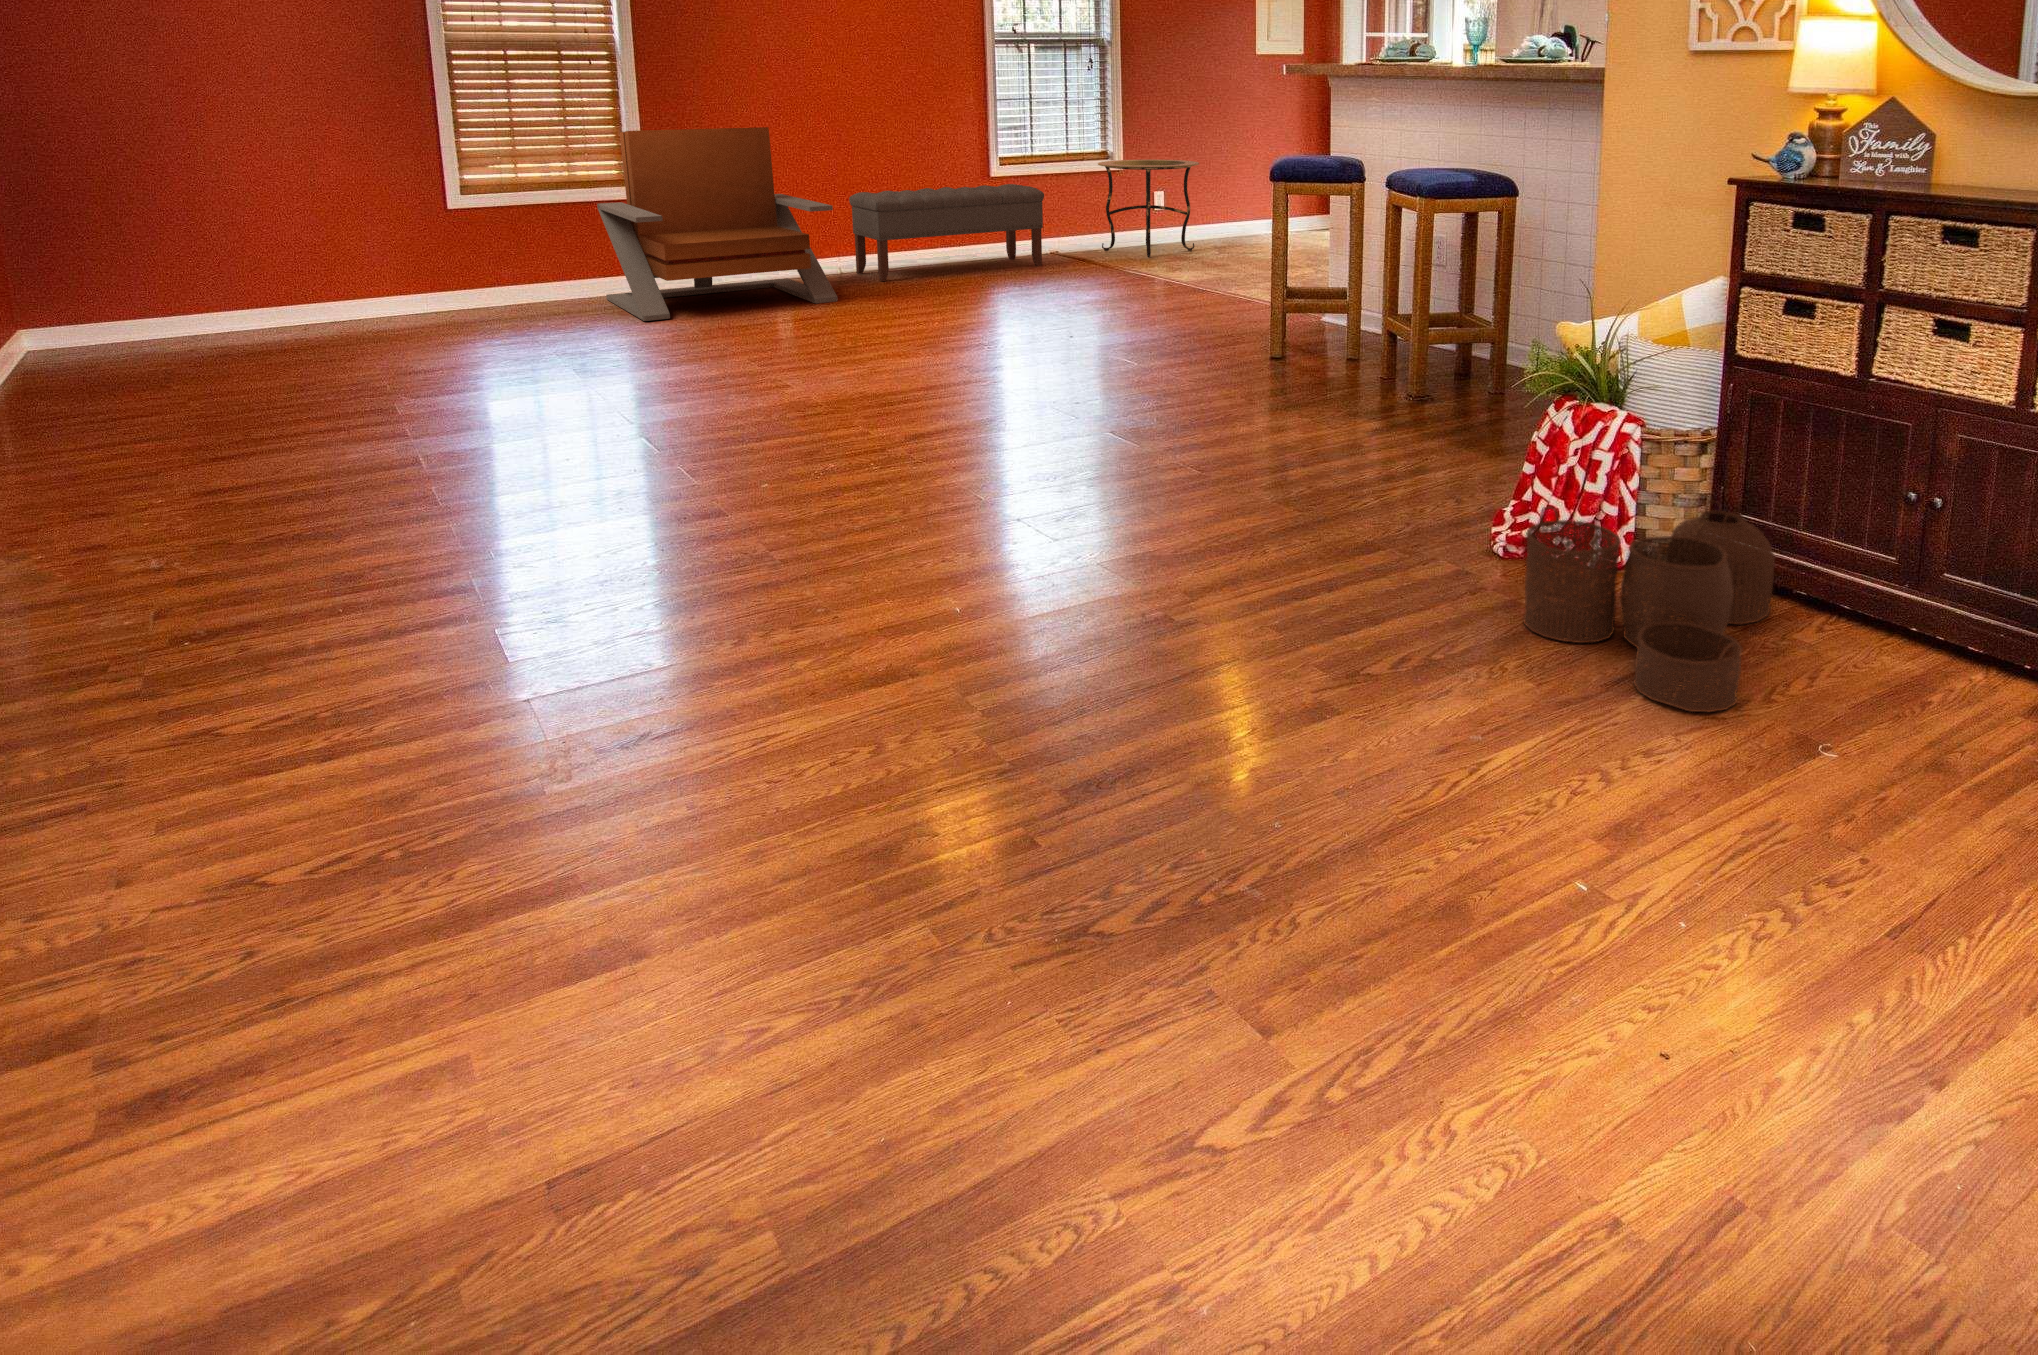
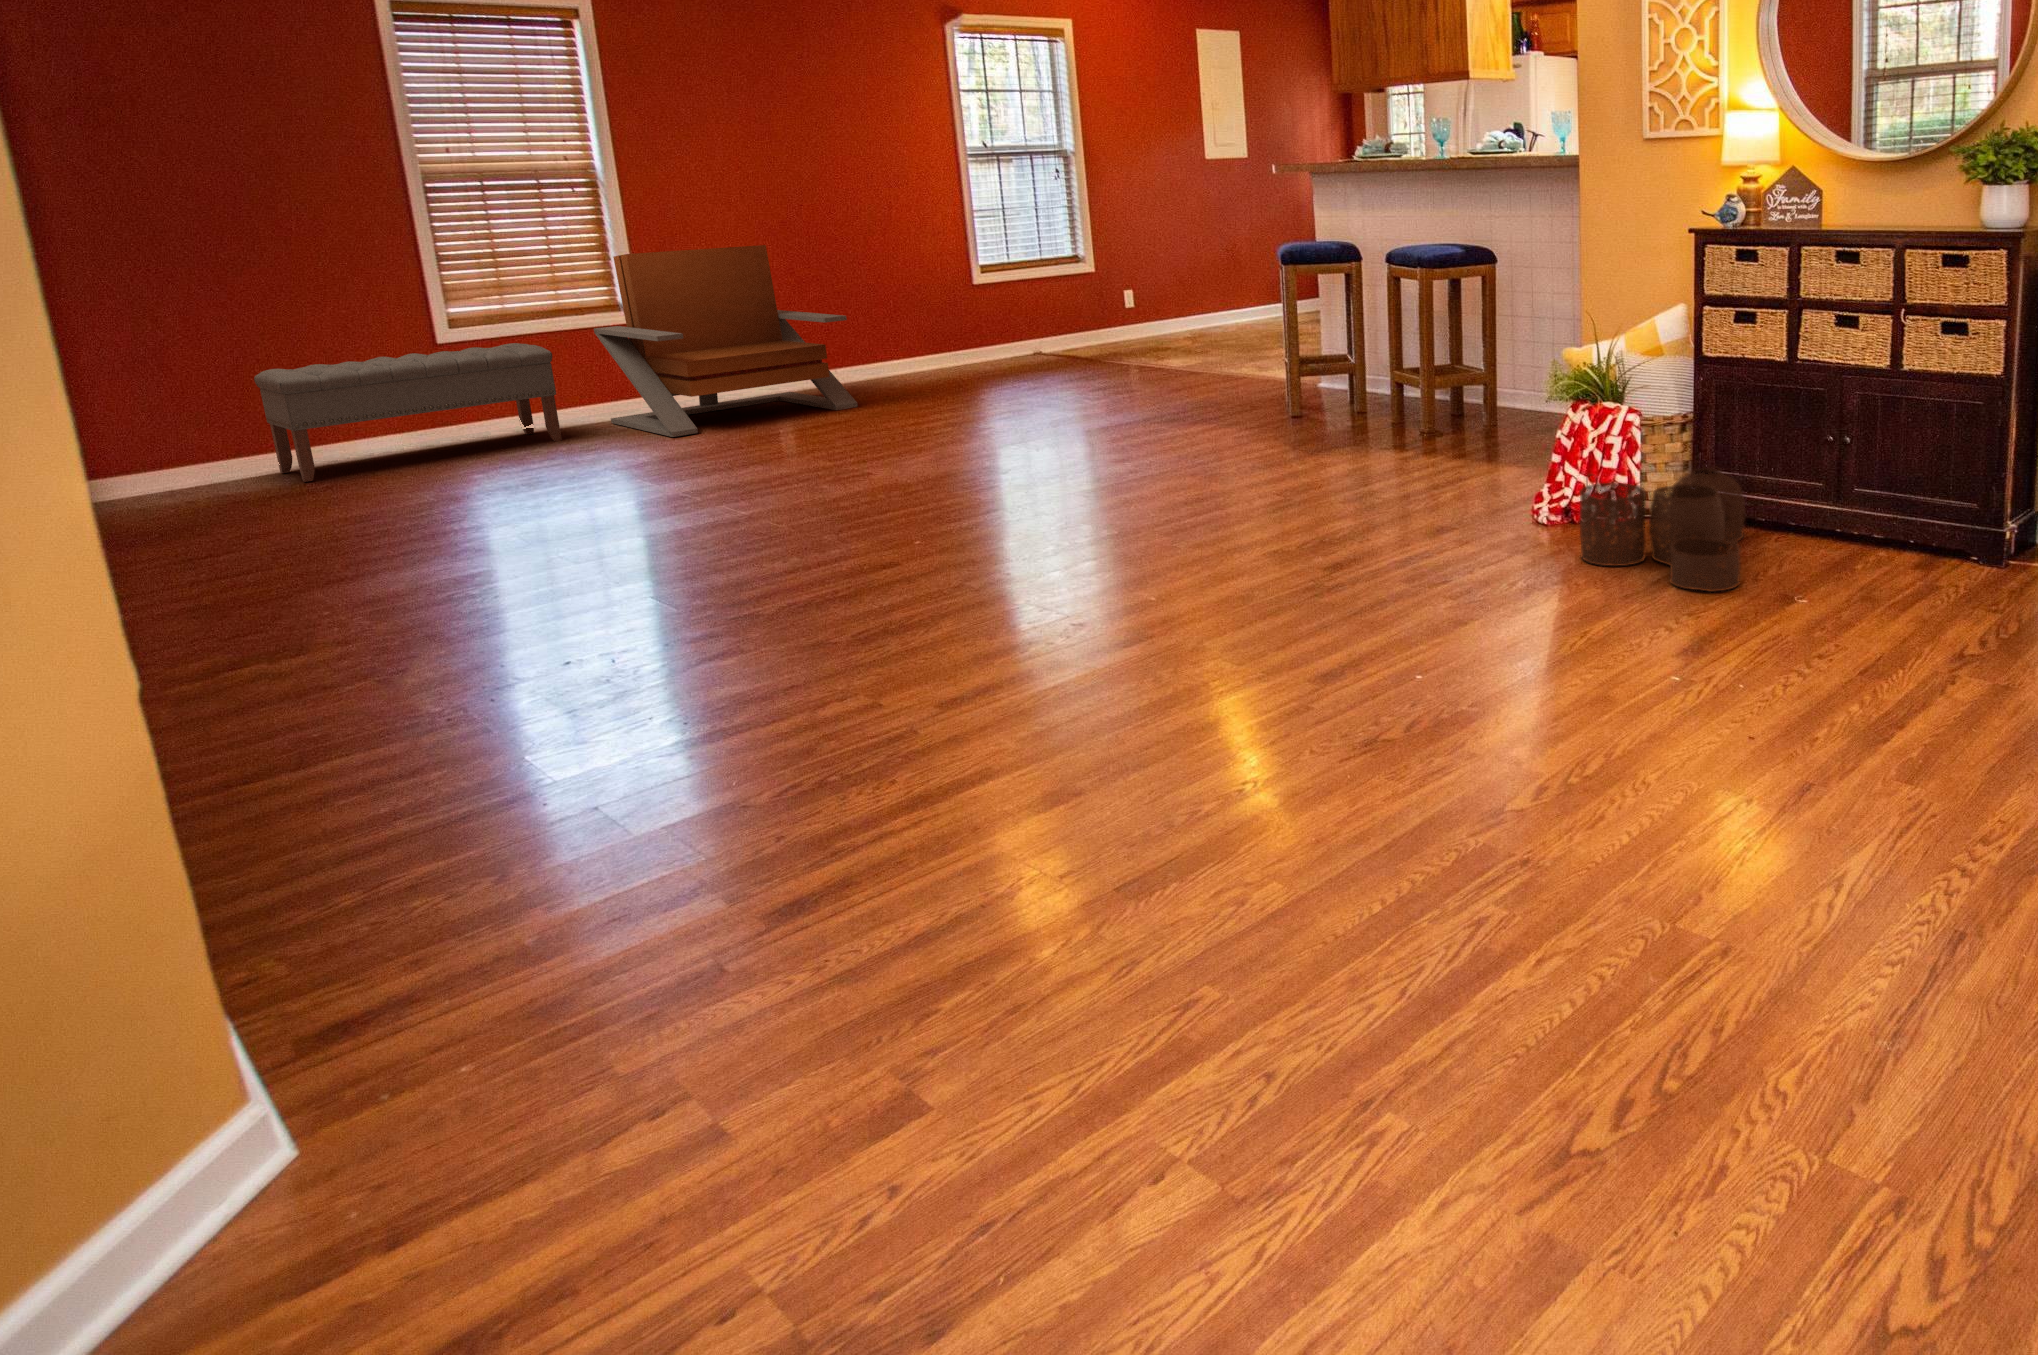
side table: present [1098,159,1199,257] -> none [1076,261,1173,351]
bench: present [849,184,1044,281] -> present [254,343,562,482]

